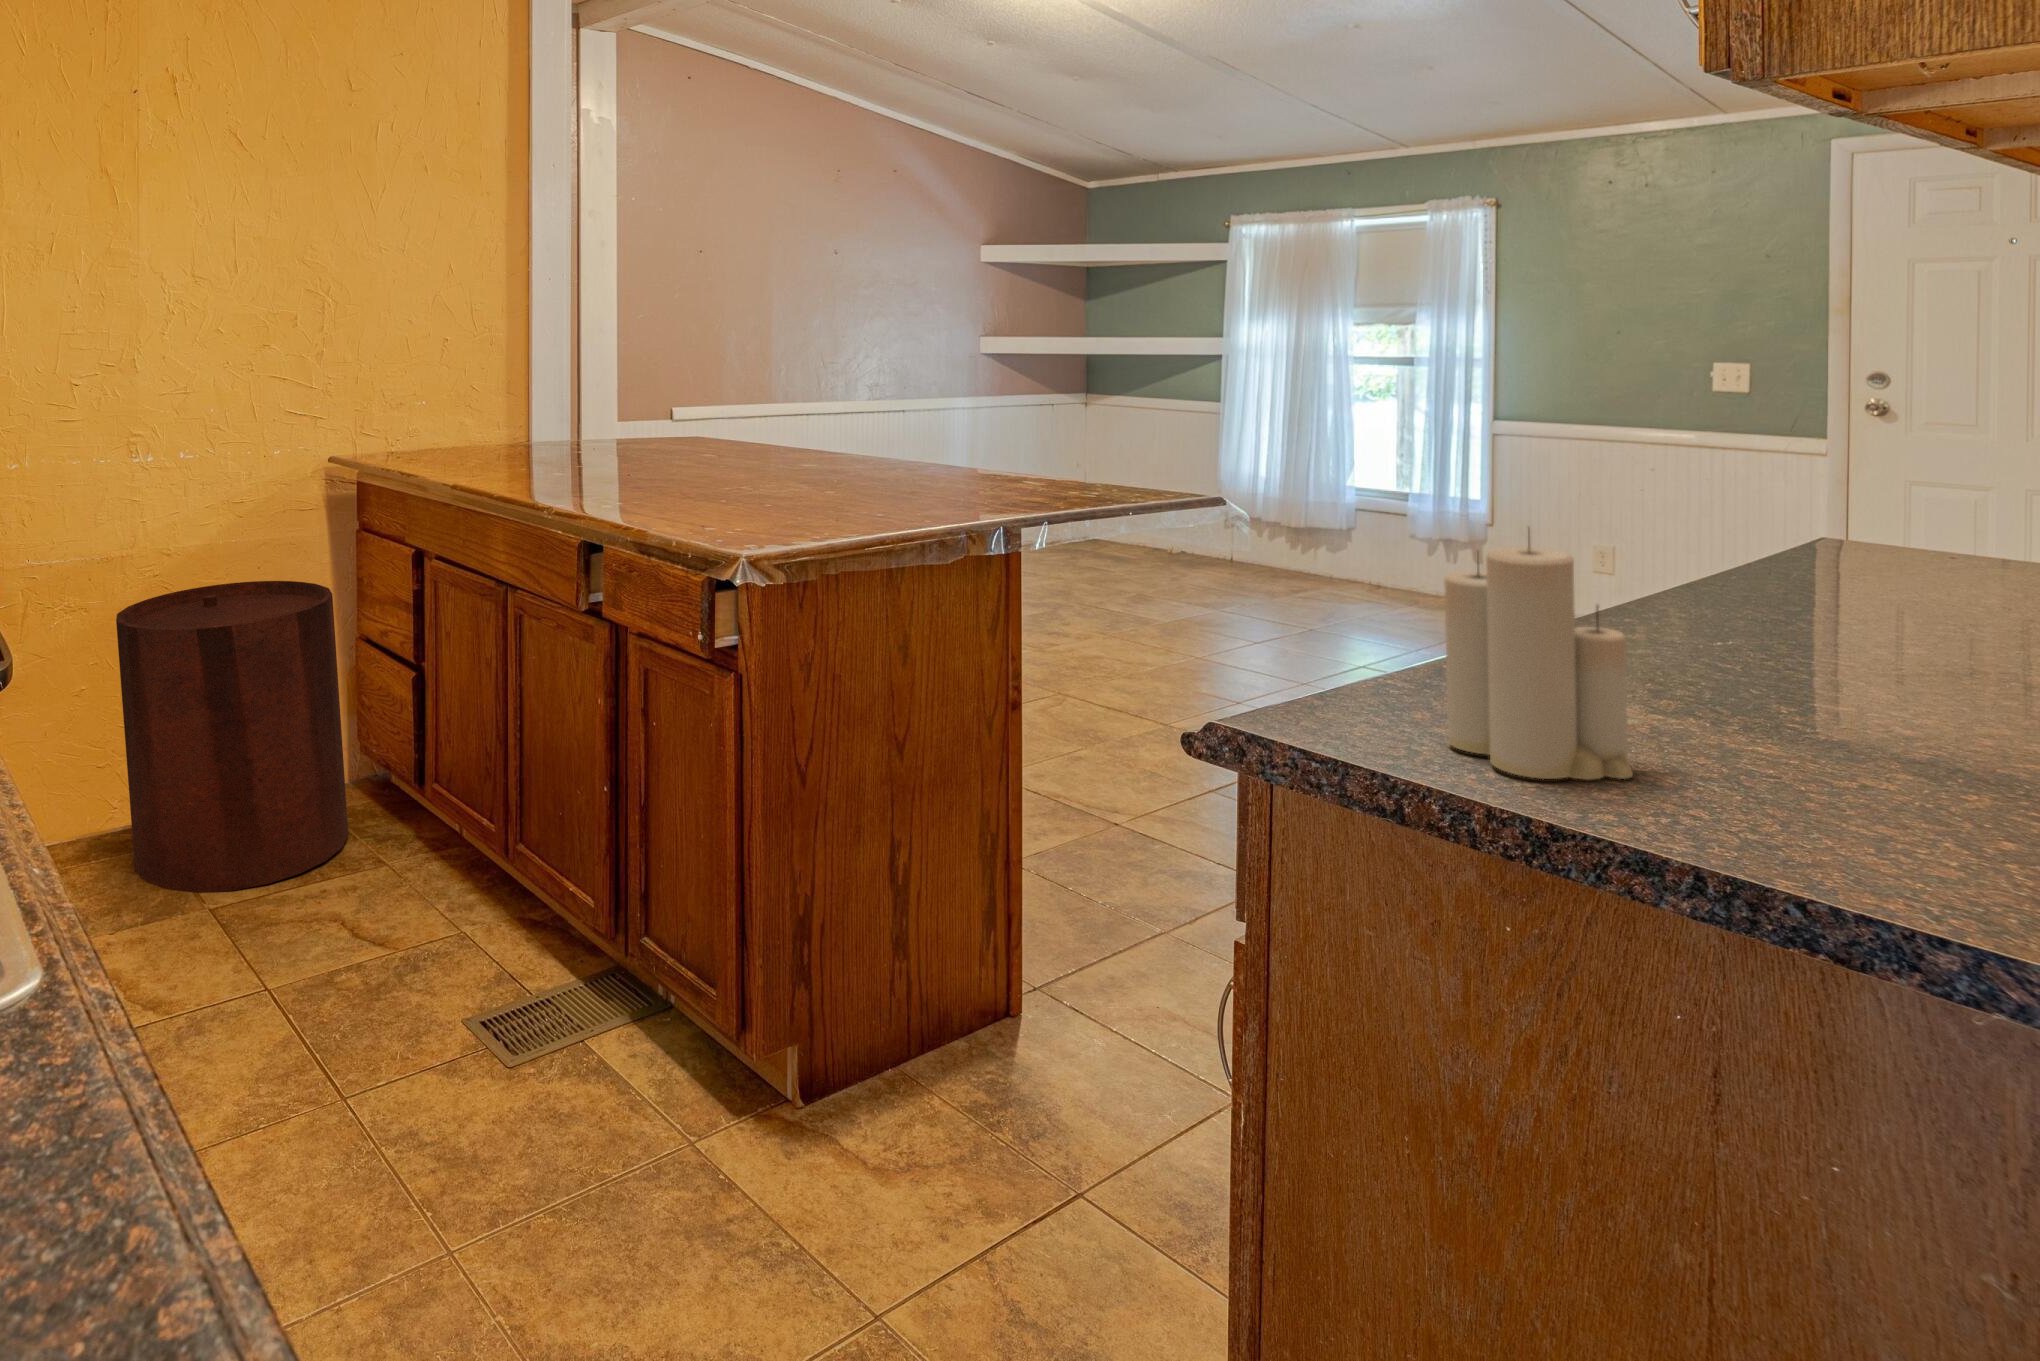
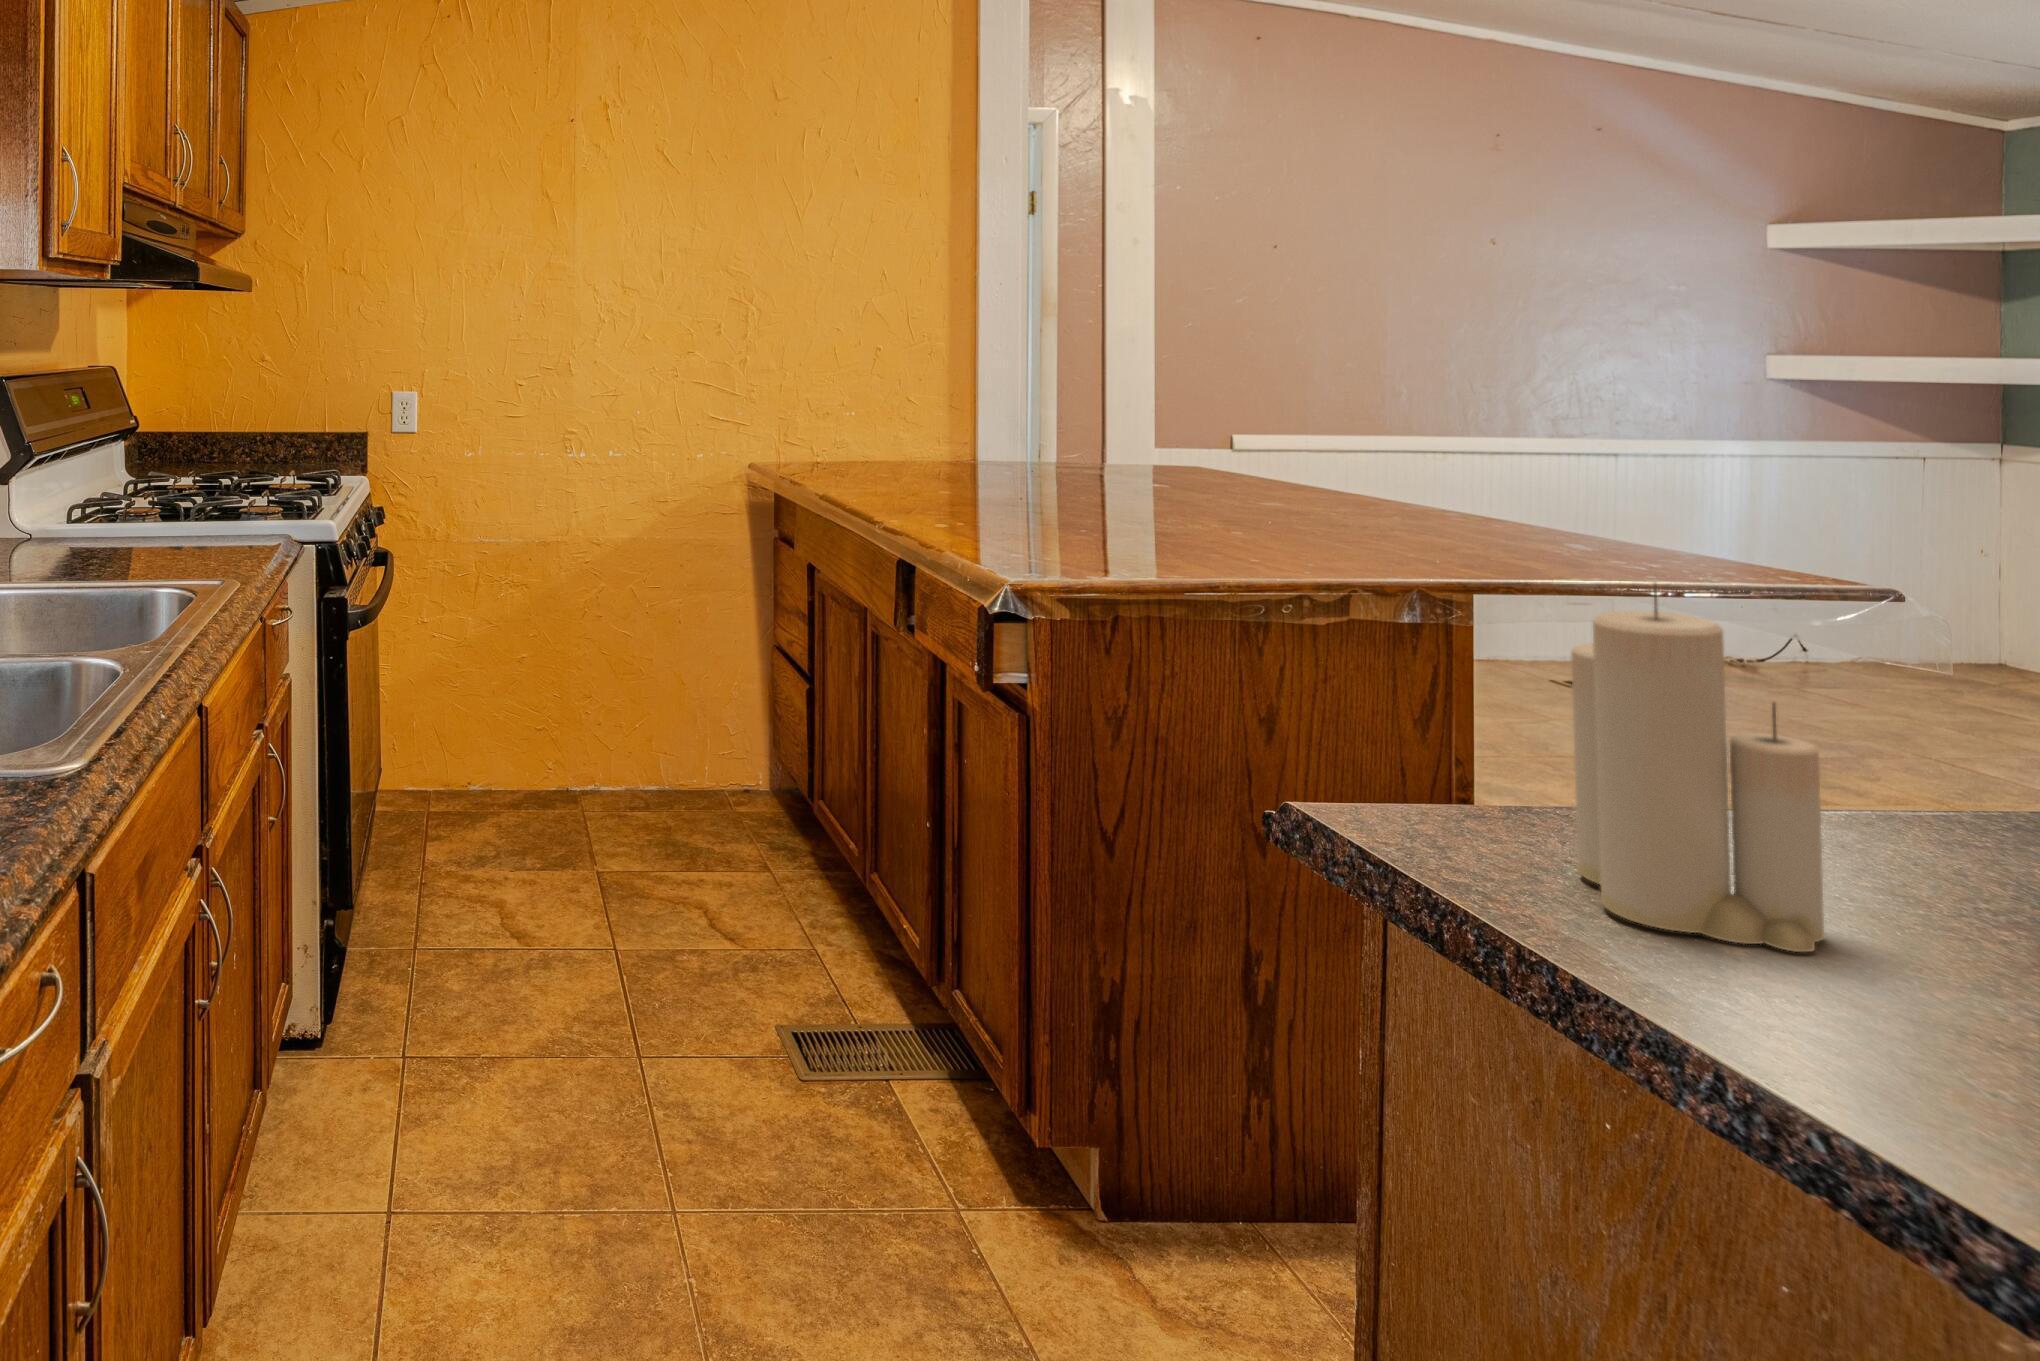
trash can: present [116,581,348,893] -> none [542,580,742,863]

